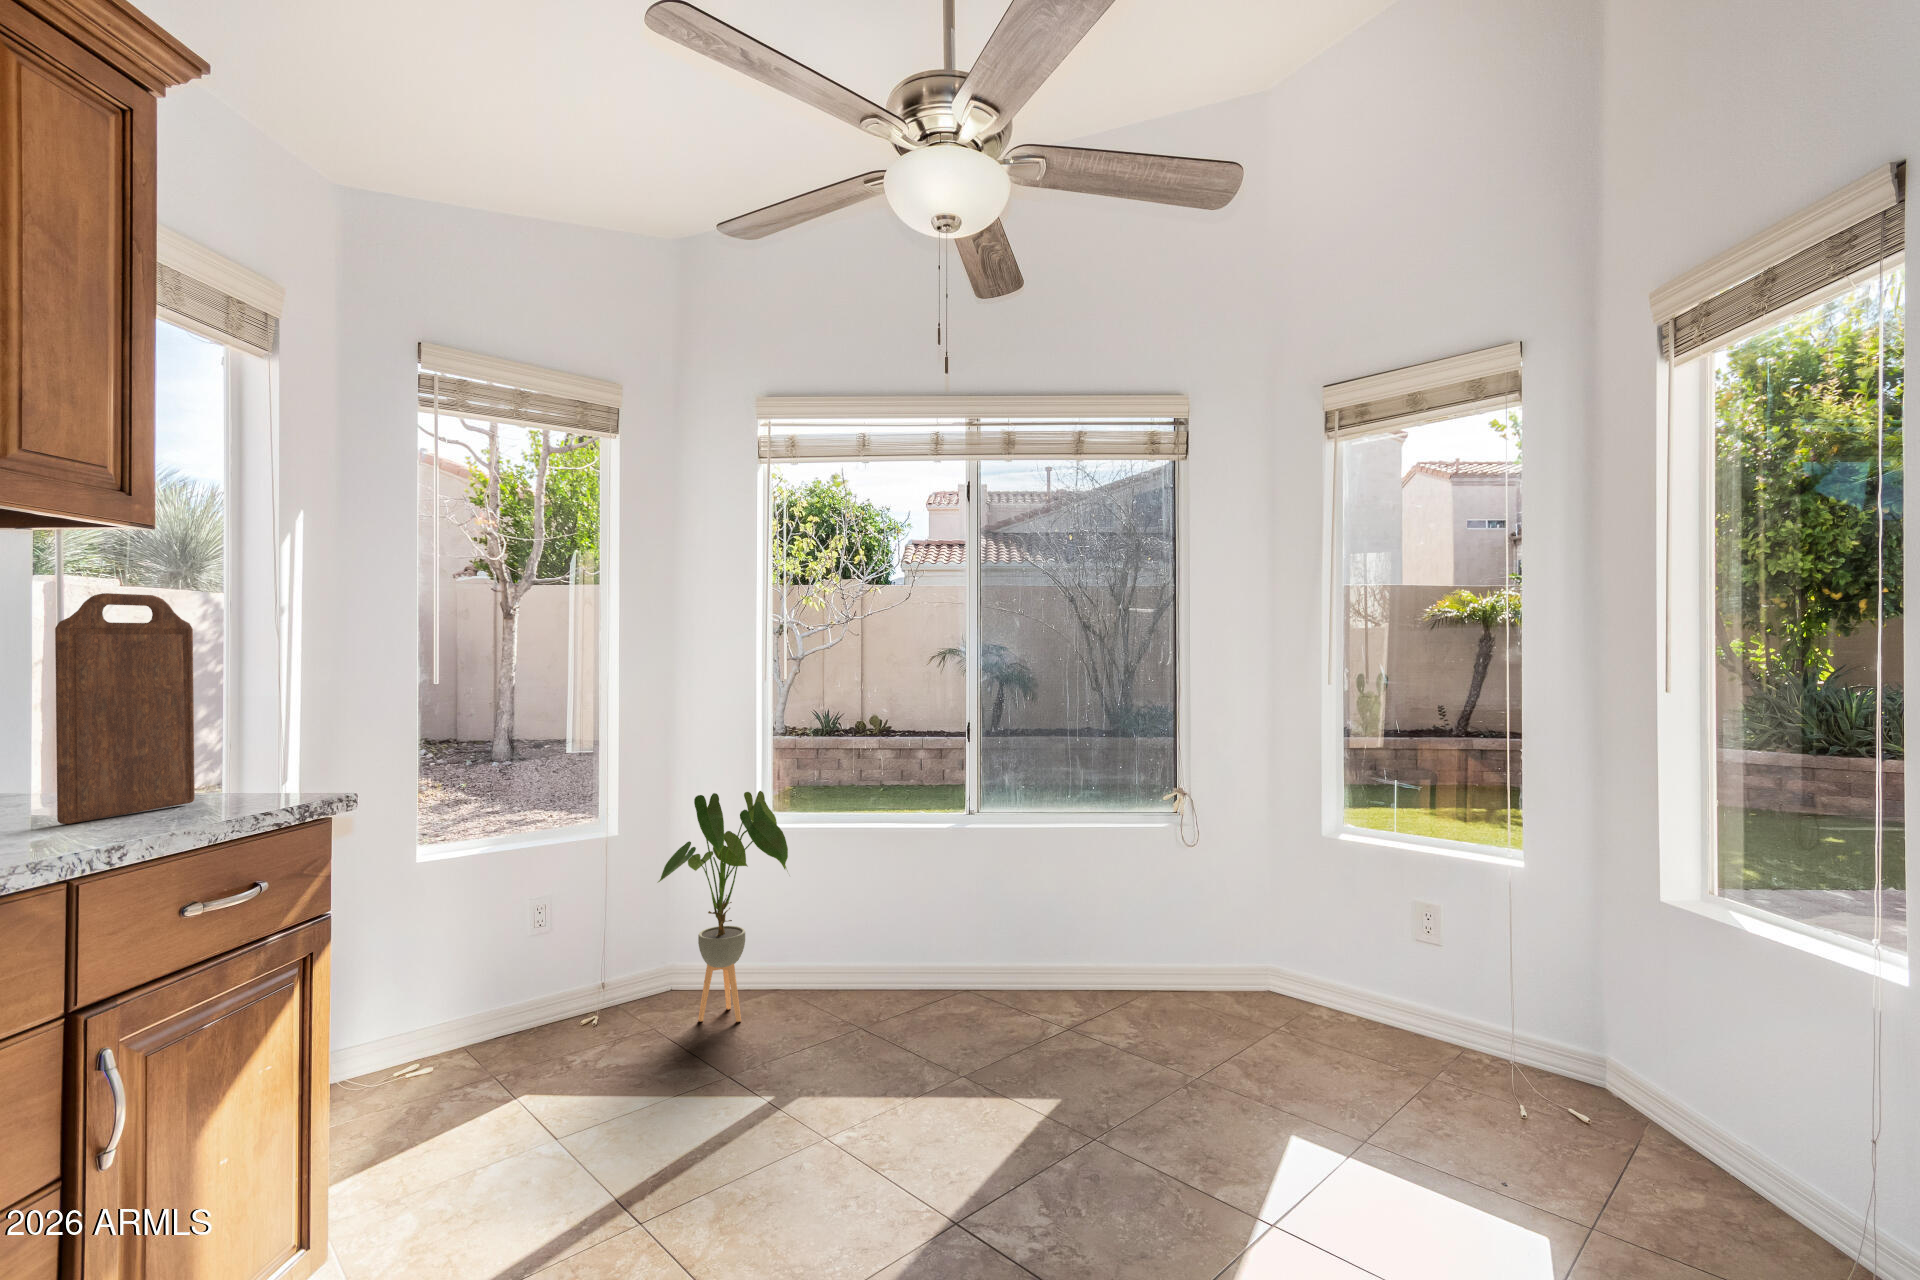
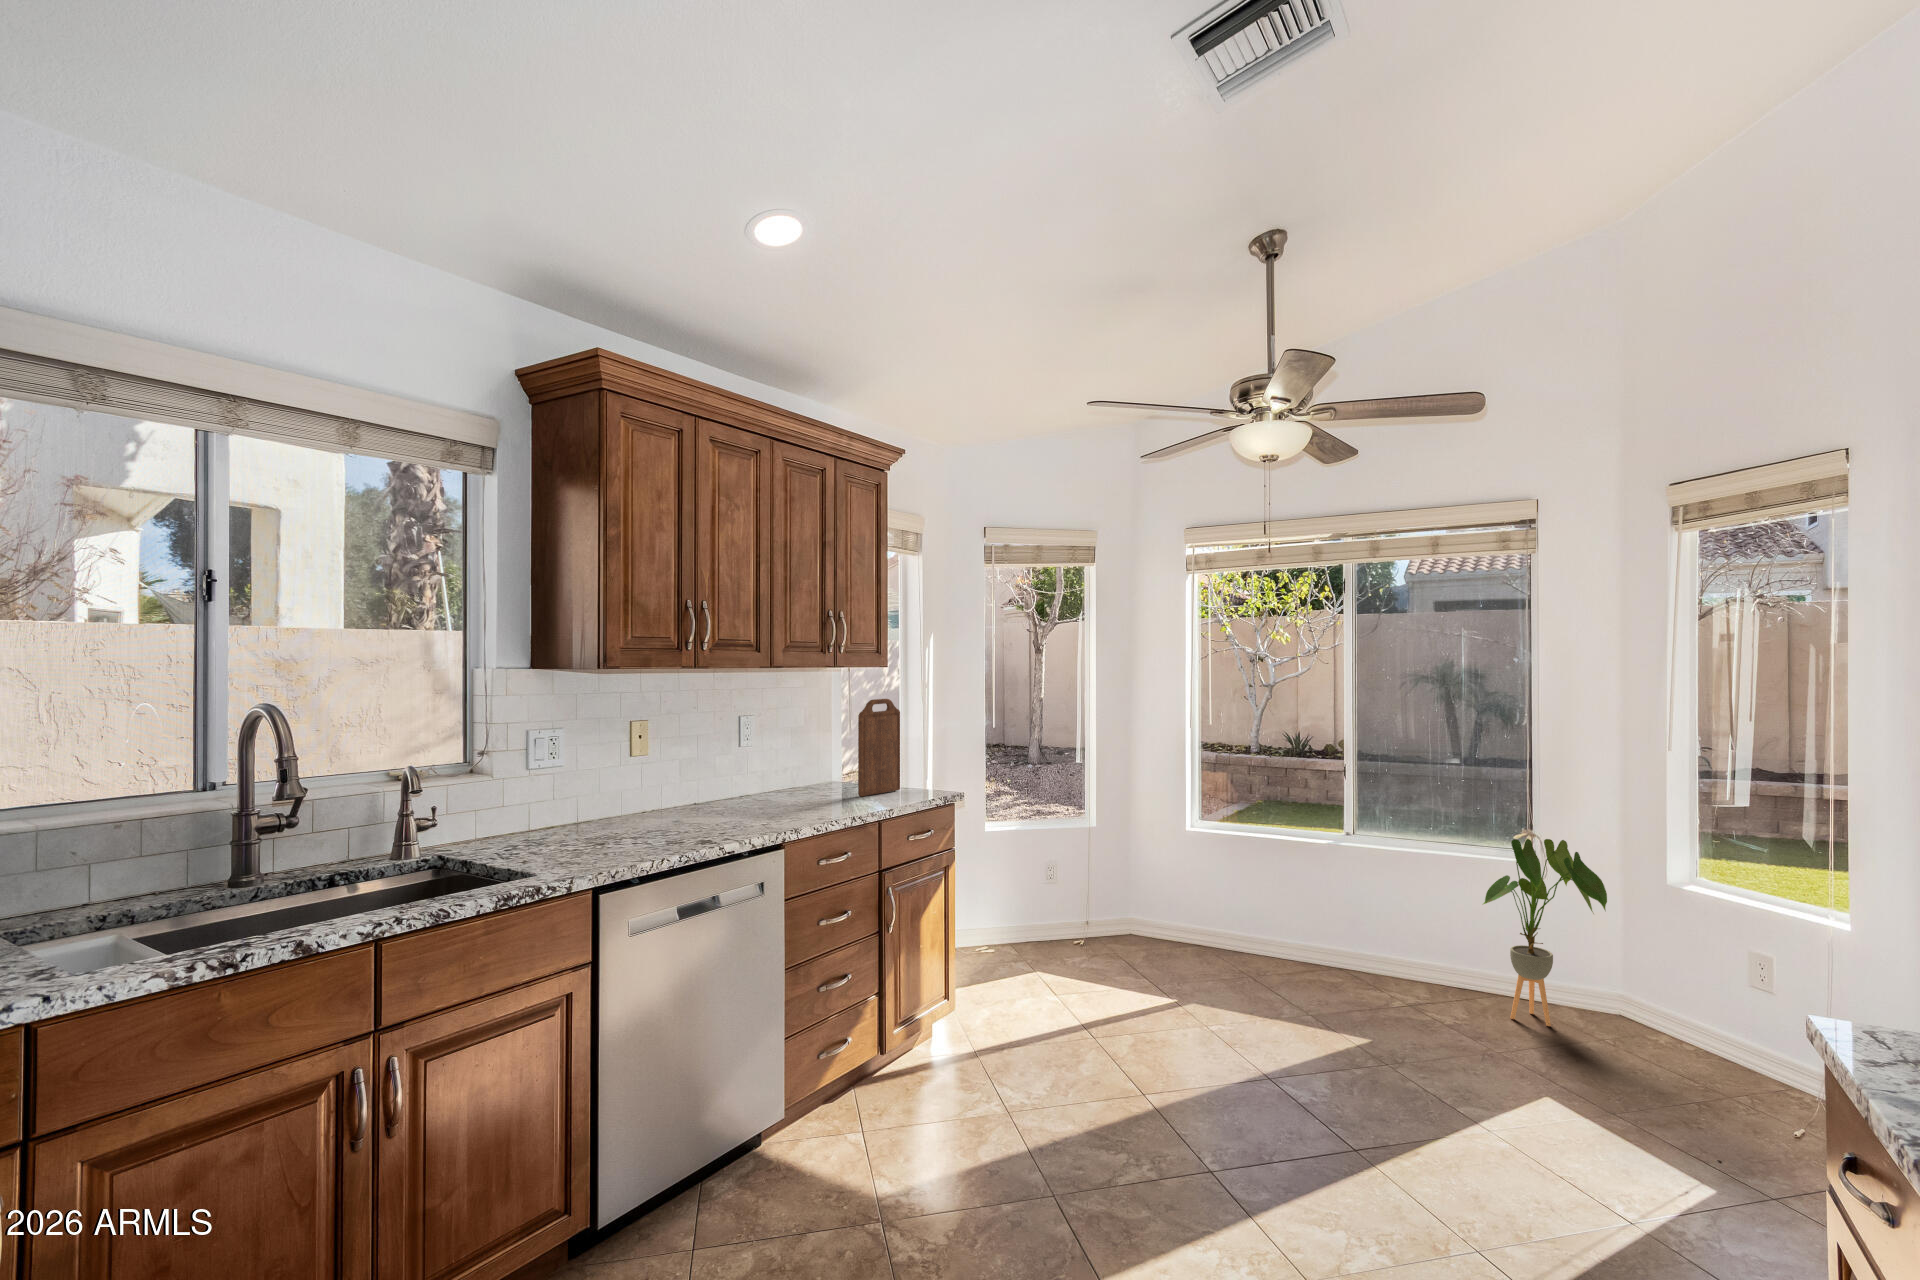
house plant: present [658,791,788,1022] -> present [1483,839,1607,1026]

